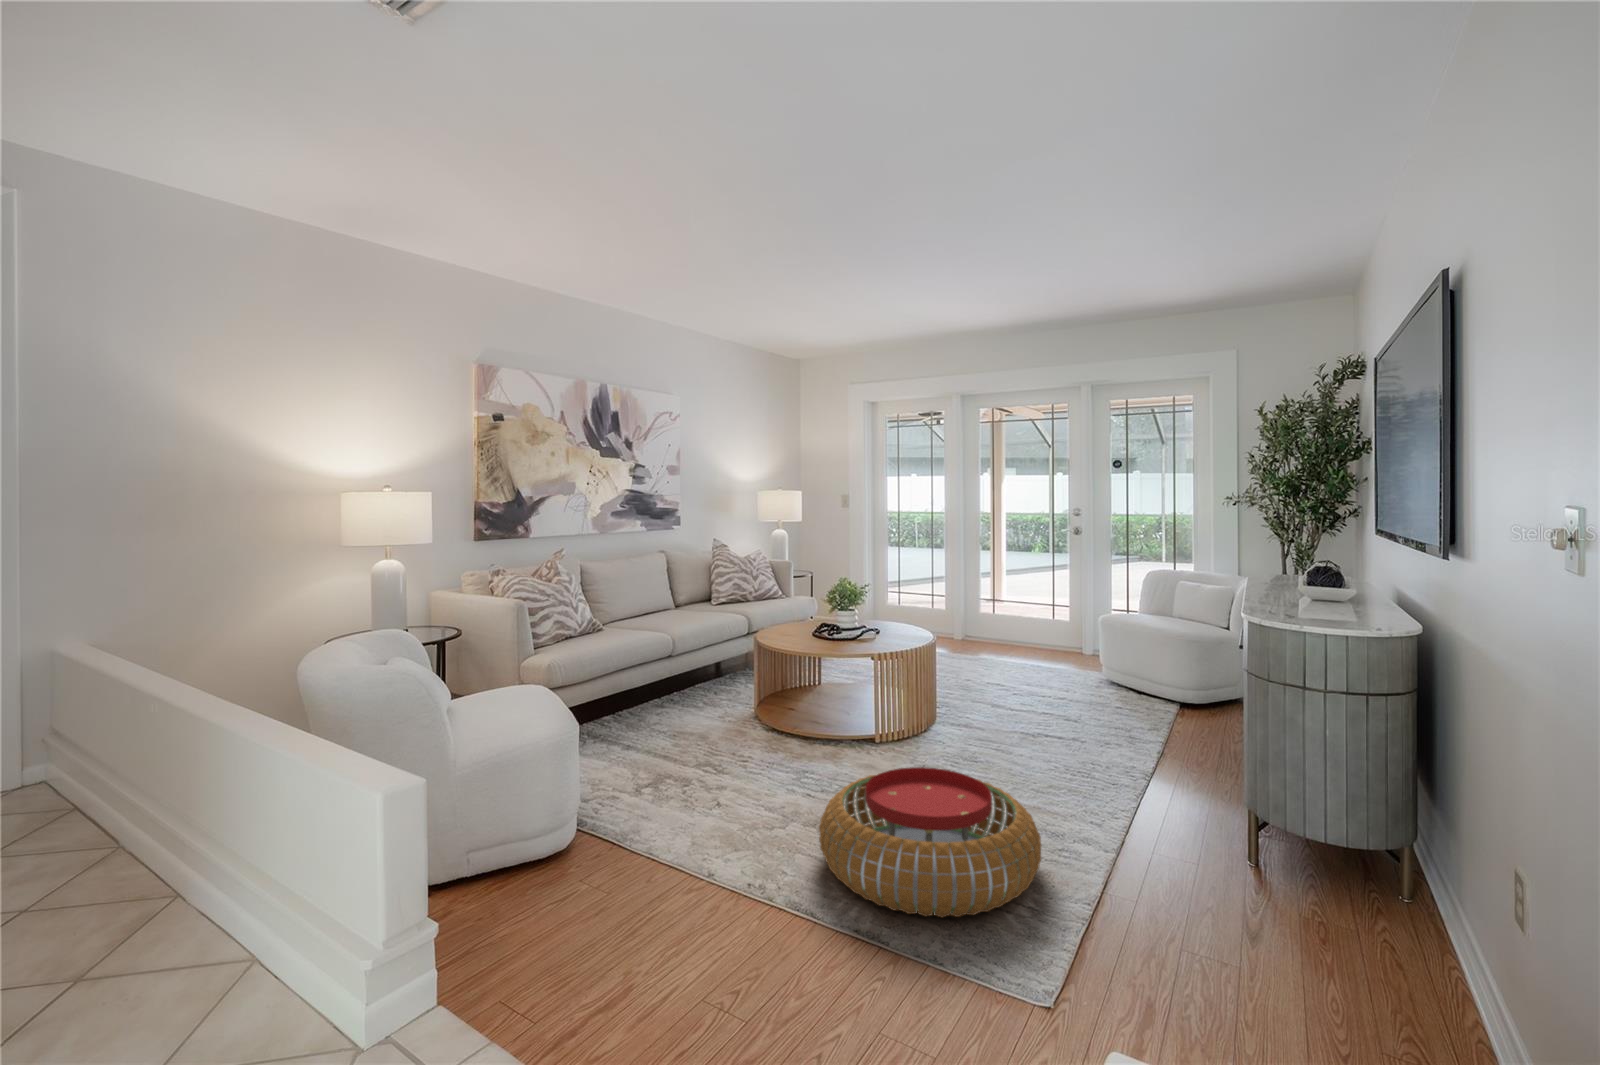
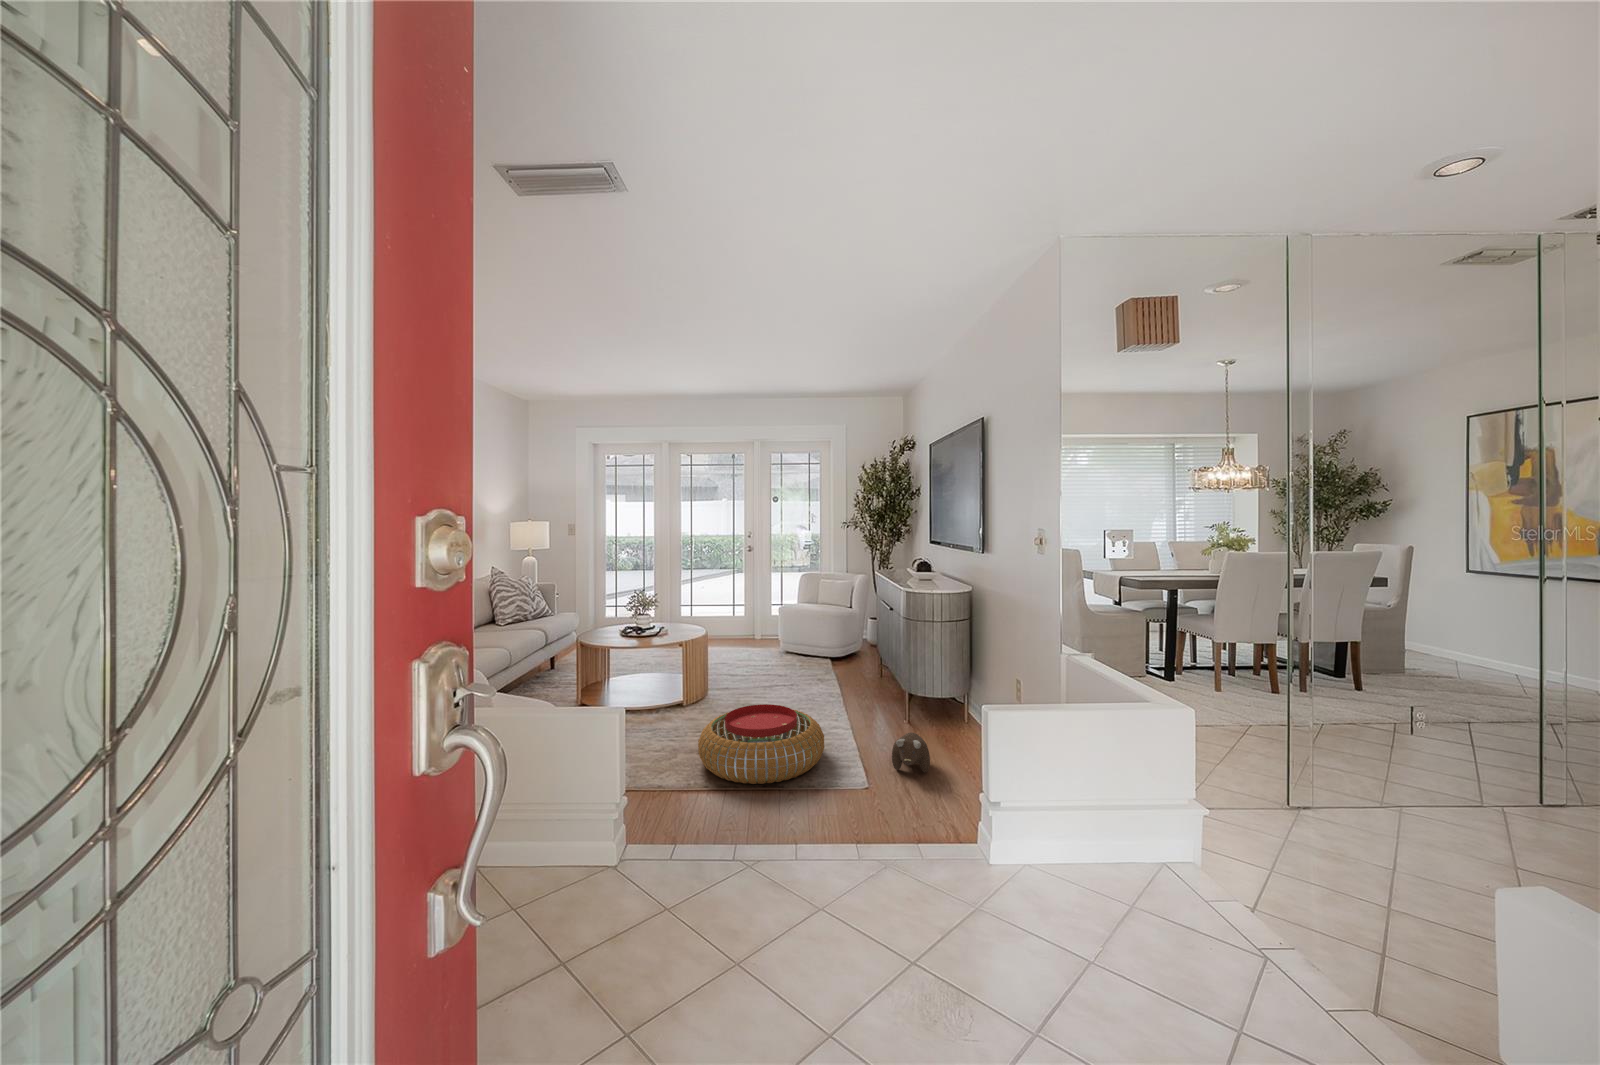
plush toy: none [1164,898,1259,998] -> present [892,732,930,773]

